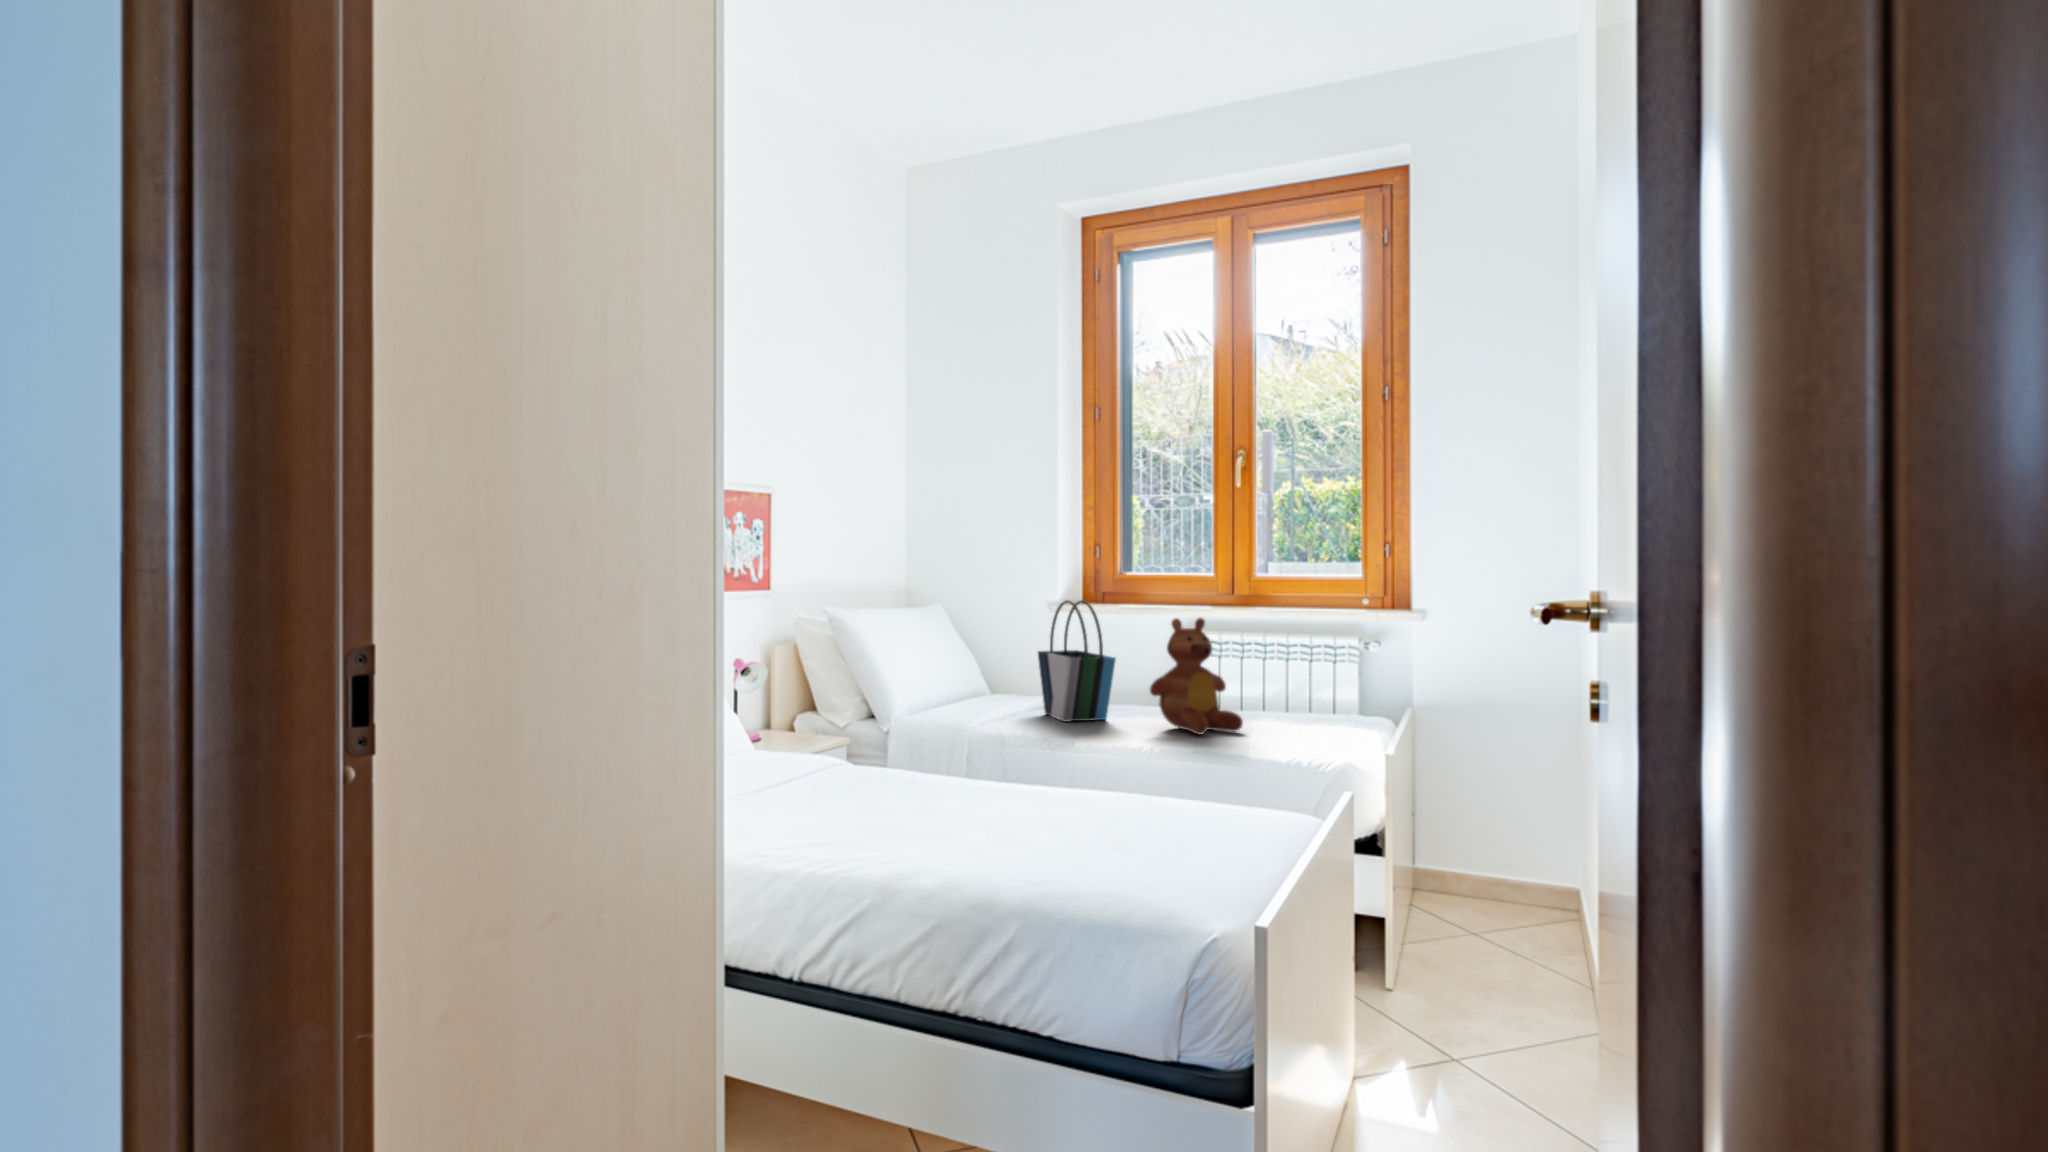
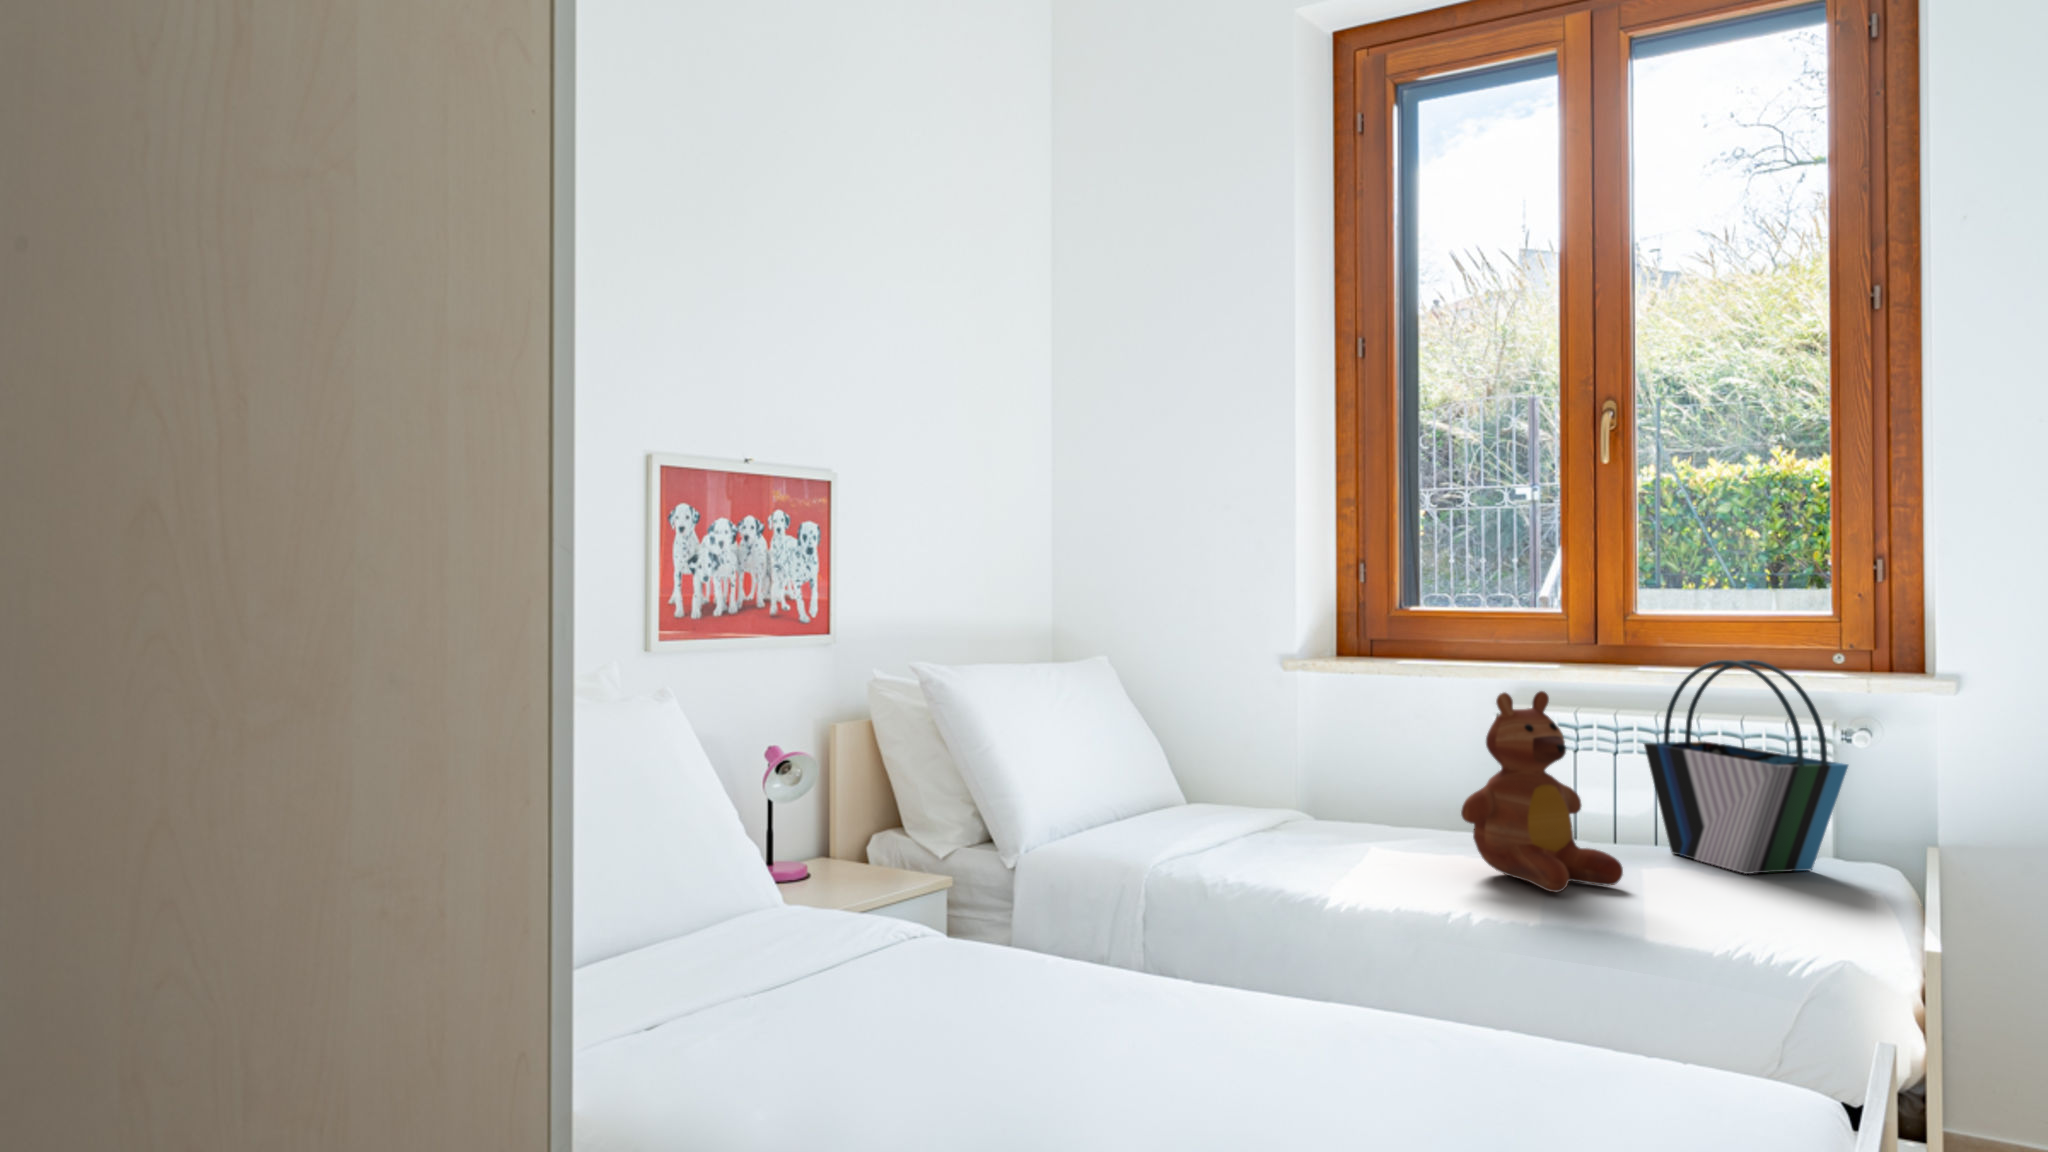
tote bag: present [1038,600,1116,722] -> present [1644,660,1848,874]

